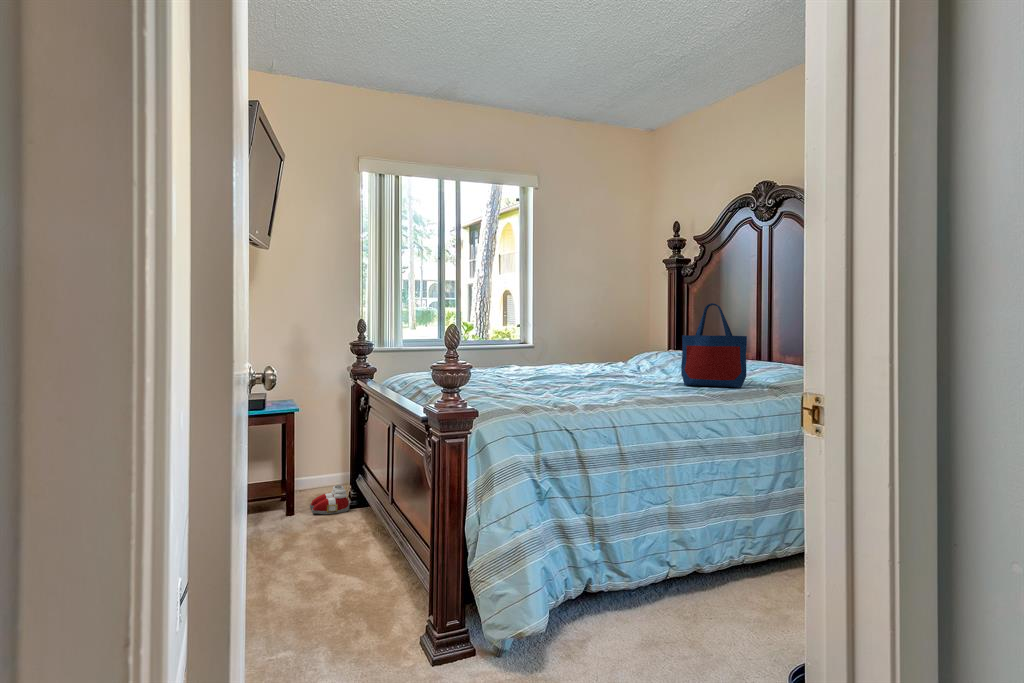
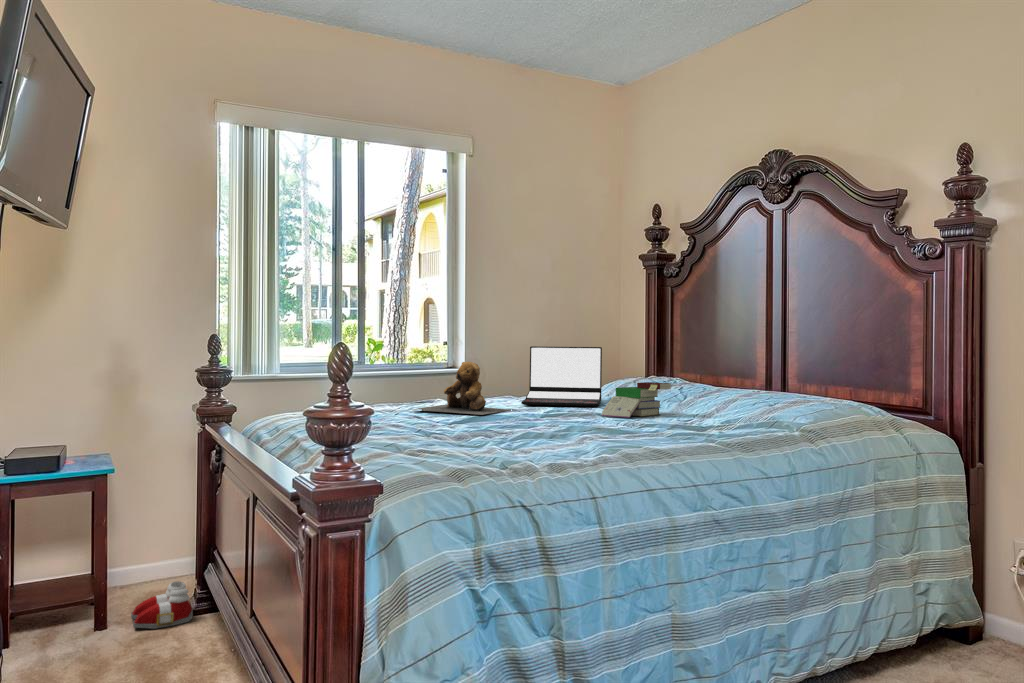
tote bag: present [681,303,747,388] -> none [677,313,767,432]
laptop: none [572,328,632,371] -> present [521,346,602,406]
teddy bear: none [495,338,567,376] -> present [414,362,508,415]
book: none [629,353,680,378] -> present [601,382,671,418]

